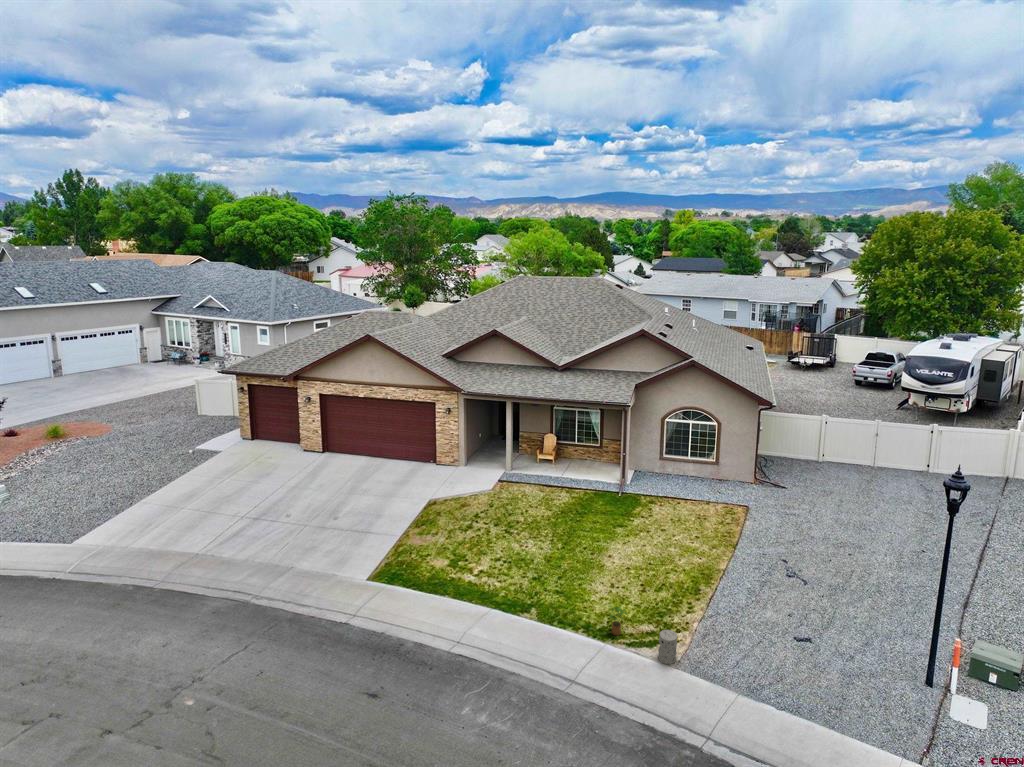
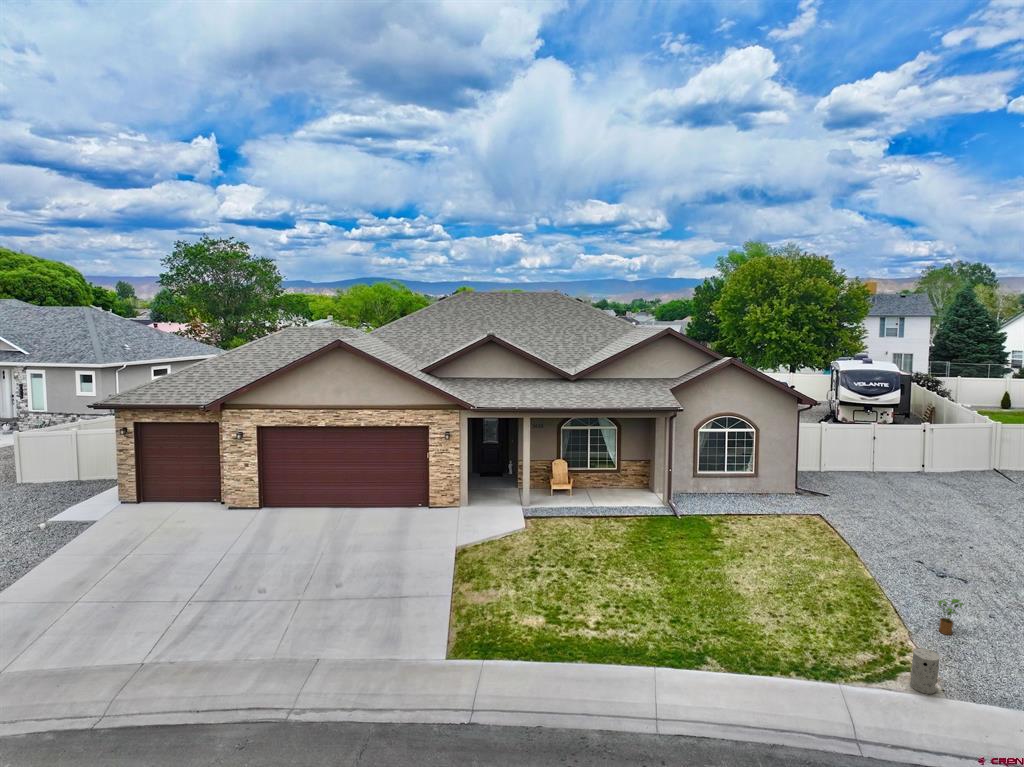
house plant: present [609,607,627,635] -> present [939,599,963,635]

